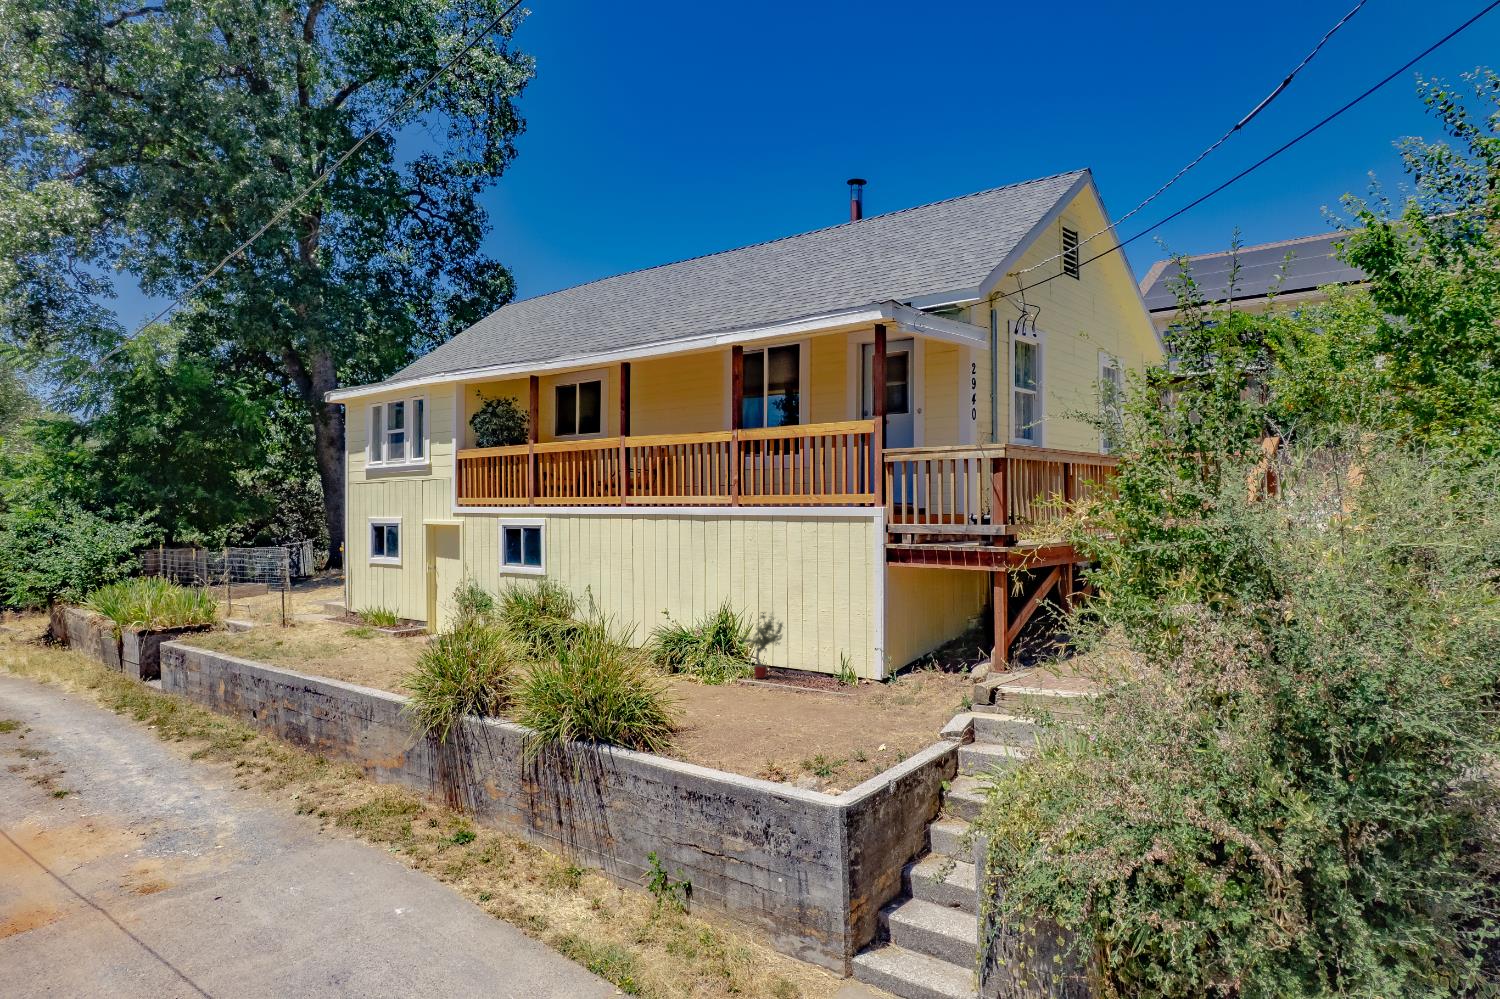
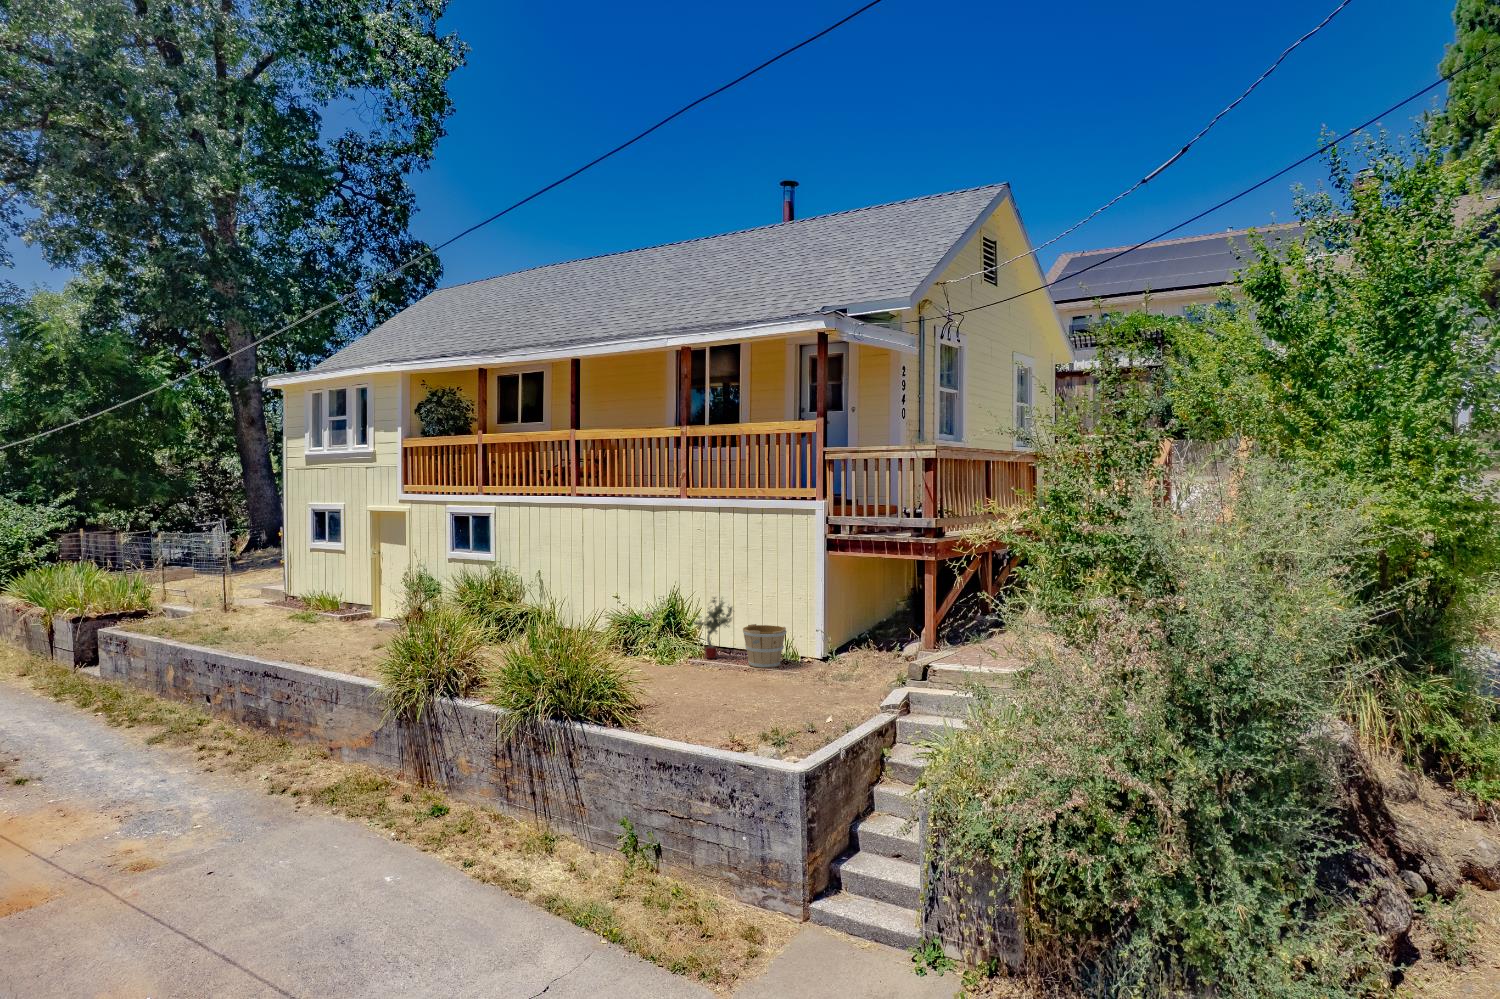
wooden bucket: none [793,642,840,689] -> present [743,624,787,668]

